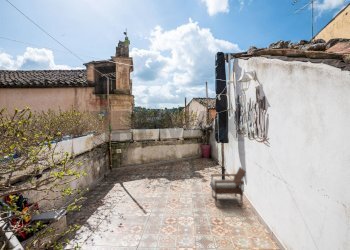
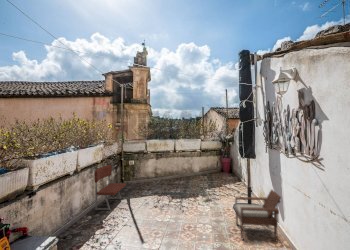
bench: none [88,153,116,192] -> present [94,165,126,210]

